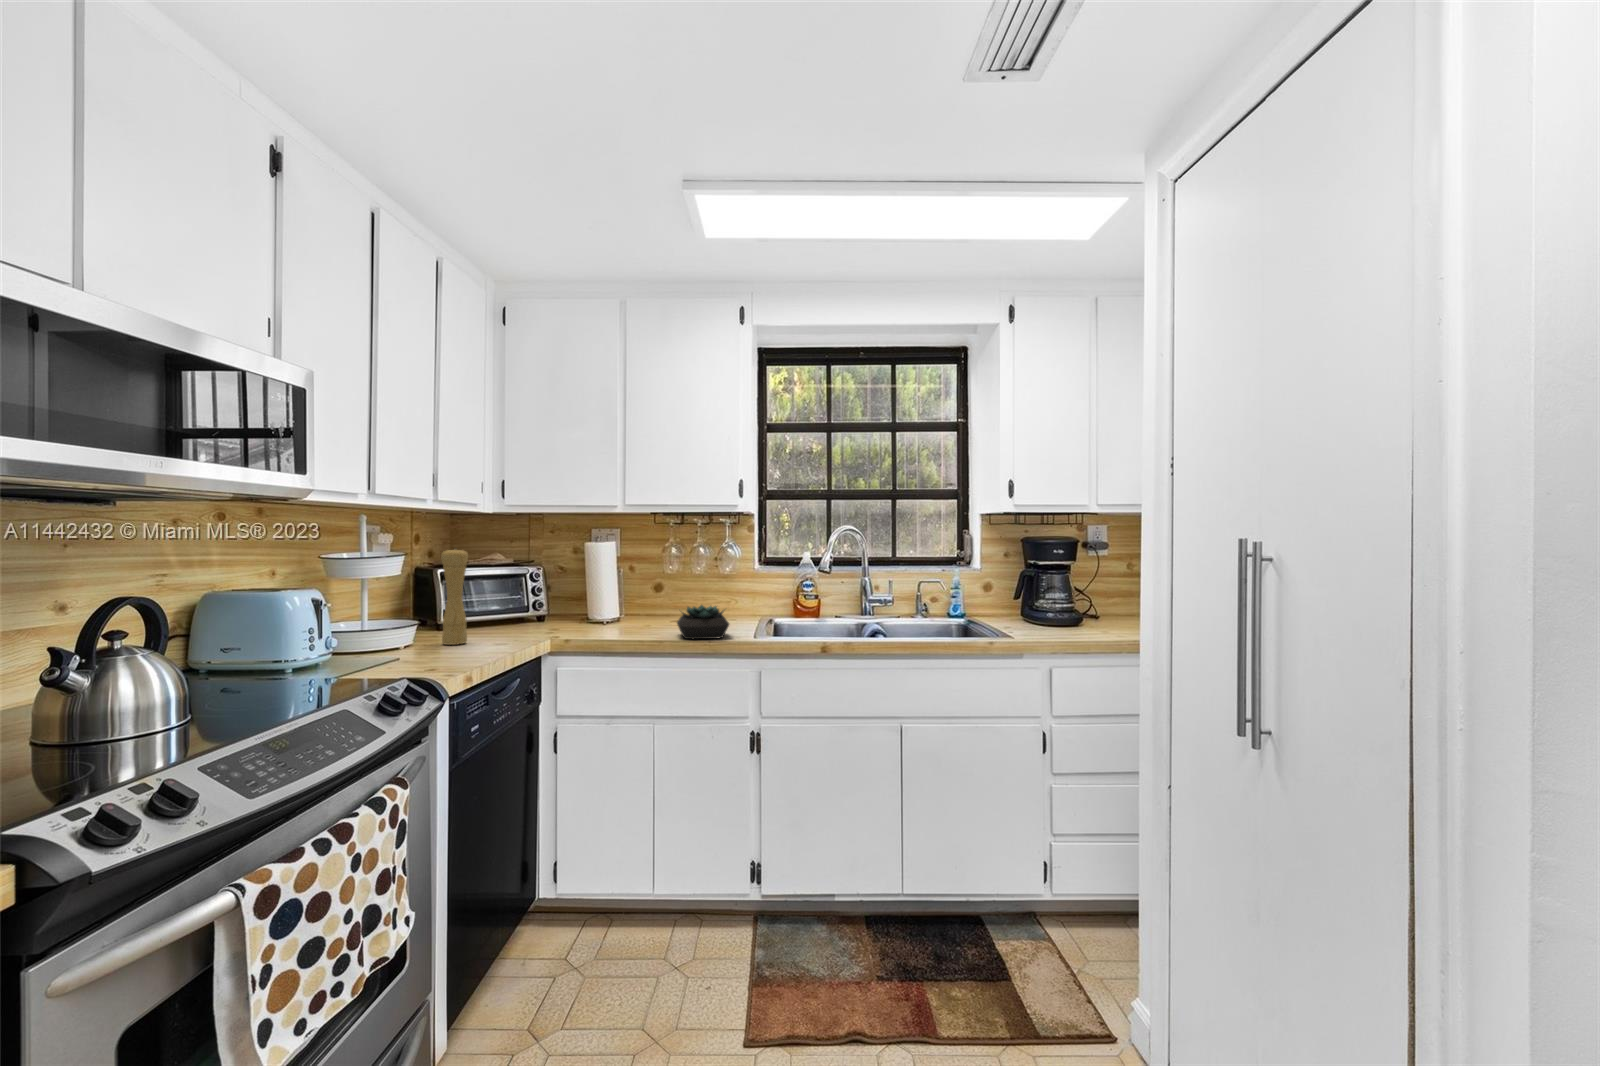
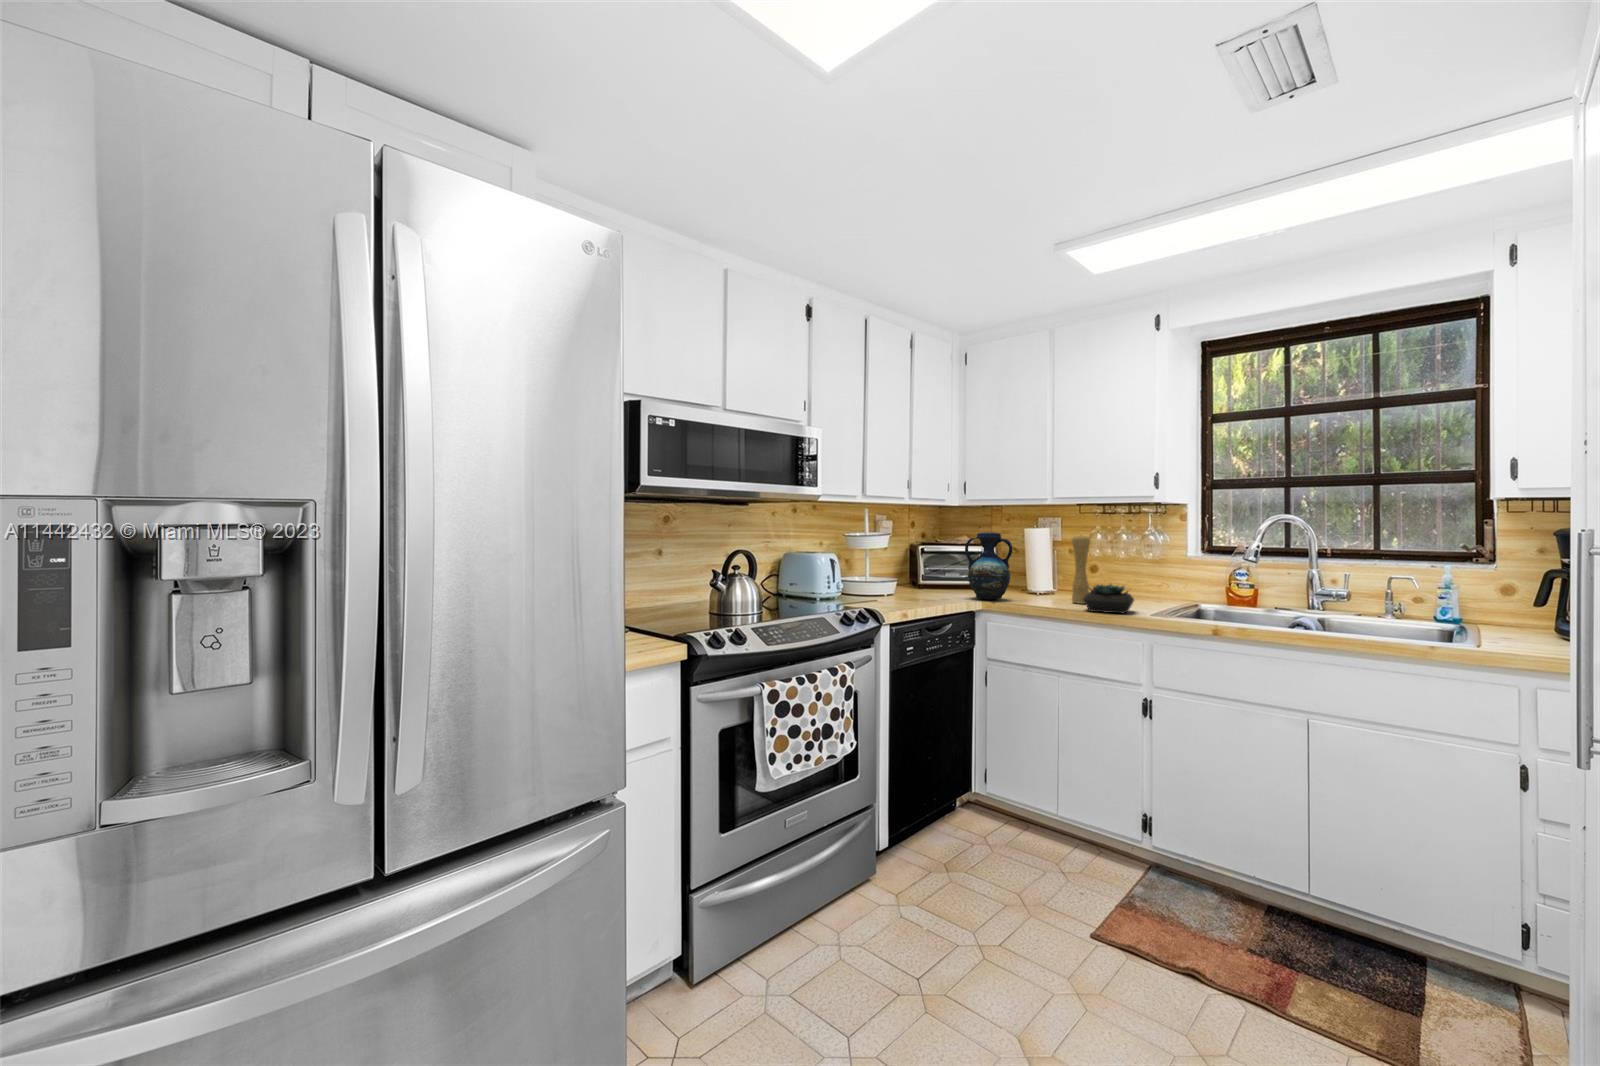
pepper mill: present [441,548,468,645] -> present [1072,535,1090,604]
vase: none [521,549,583,635] -> present [965,532,1012,599]

